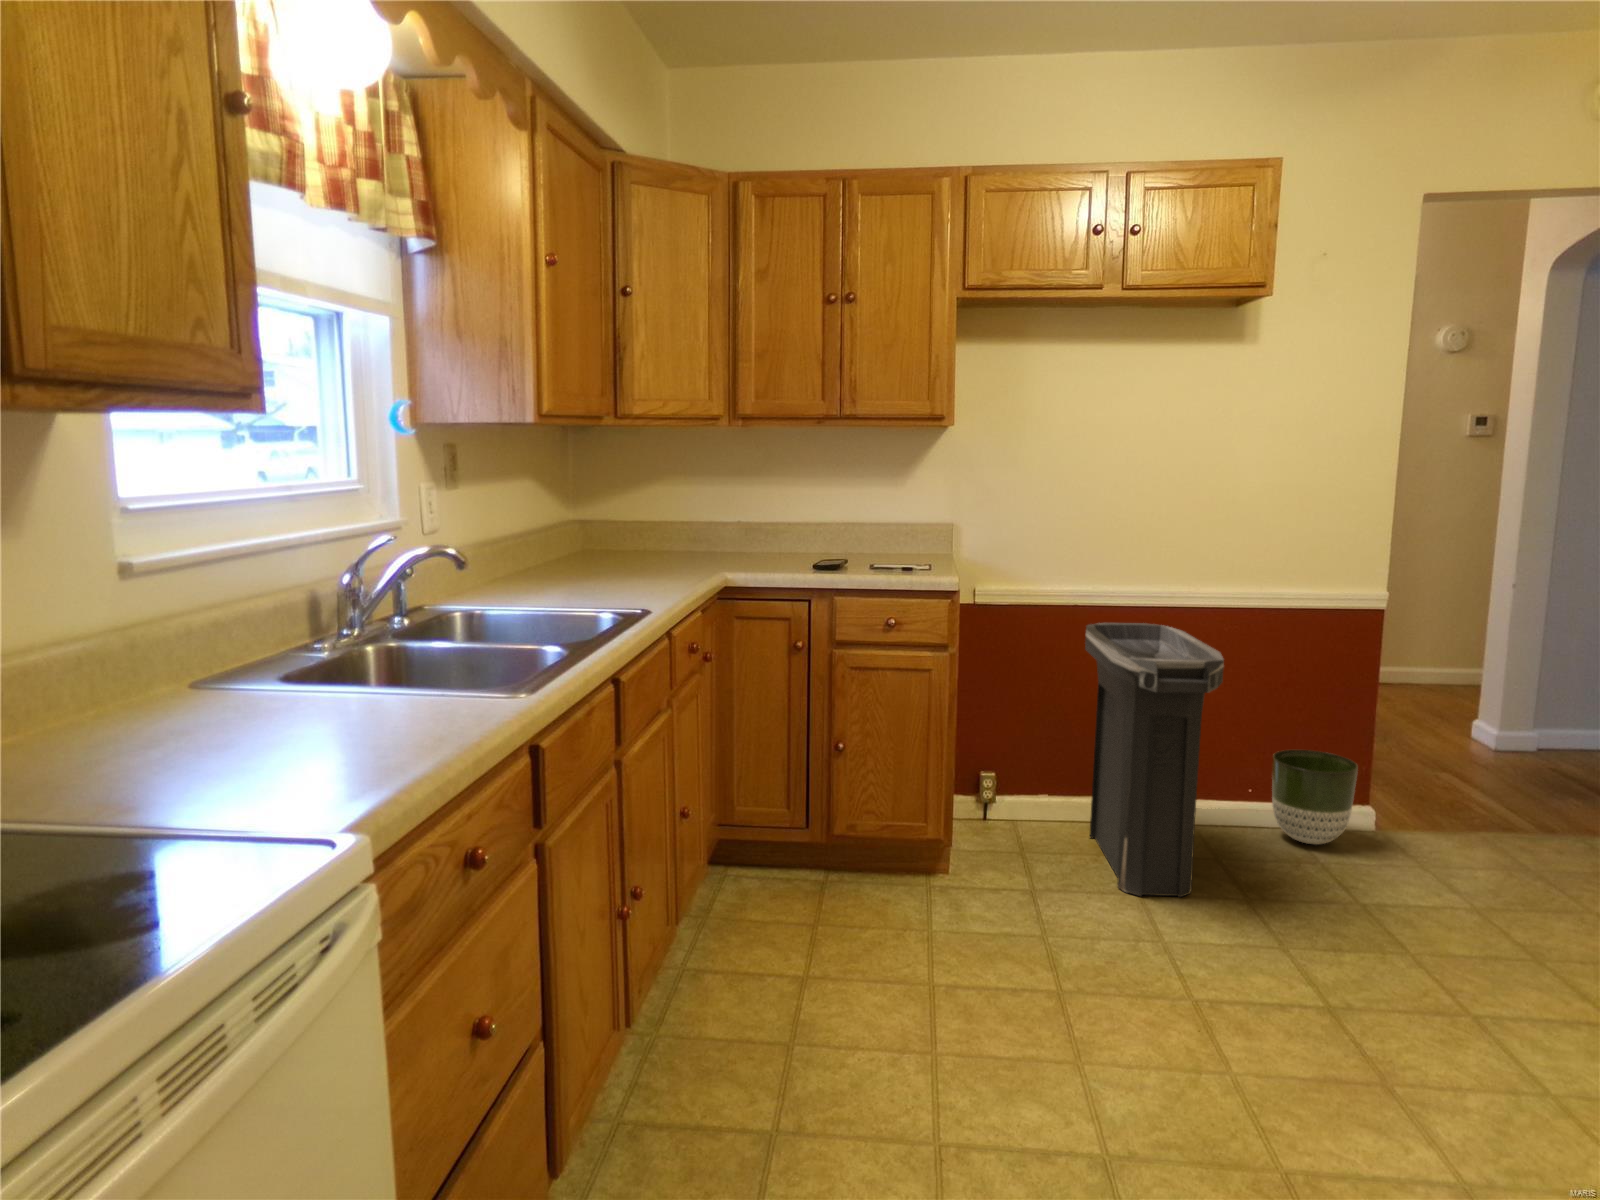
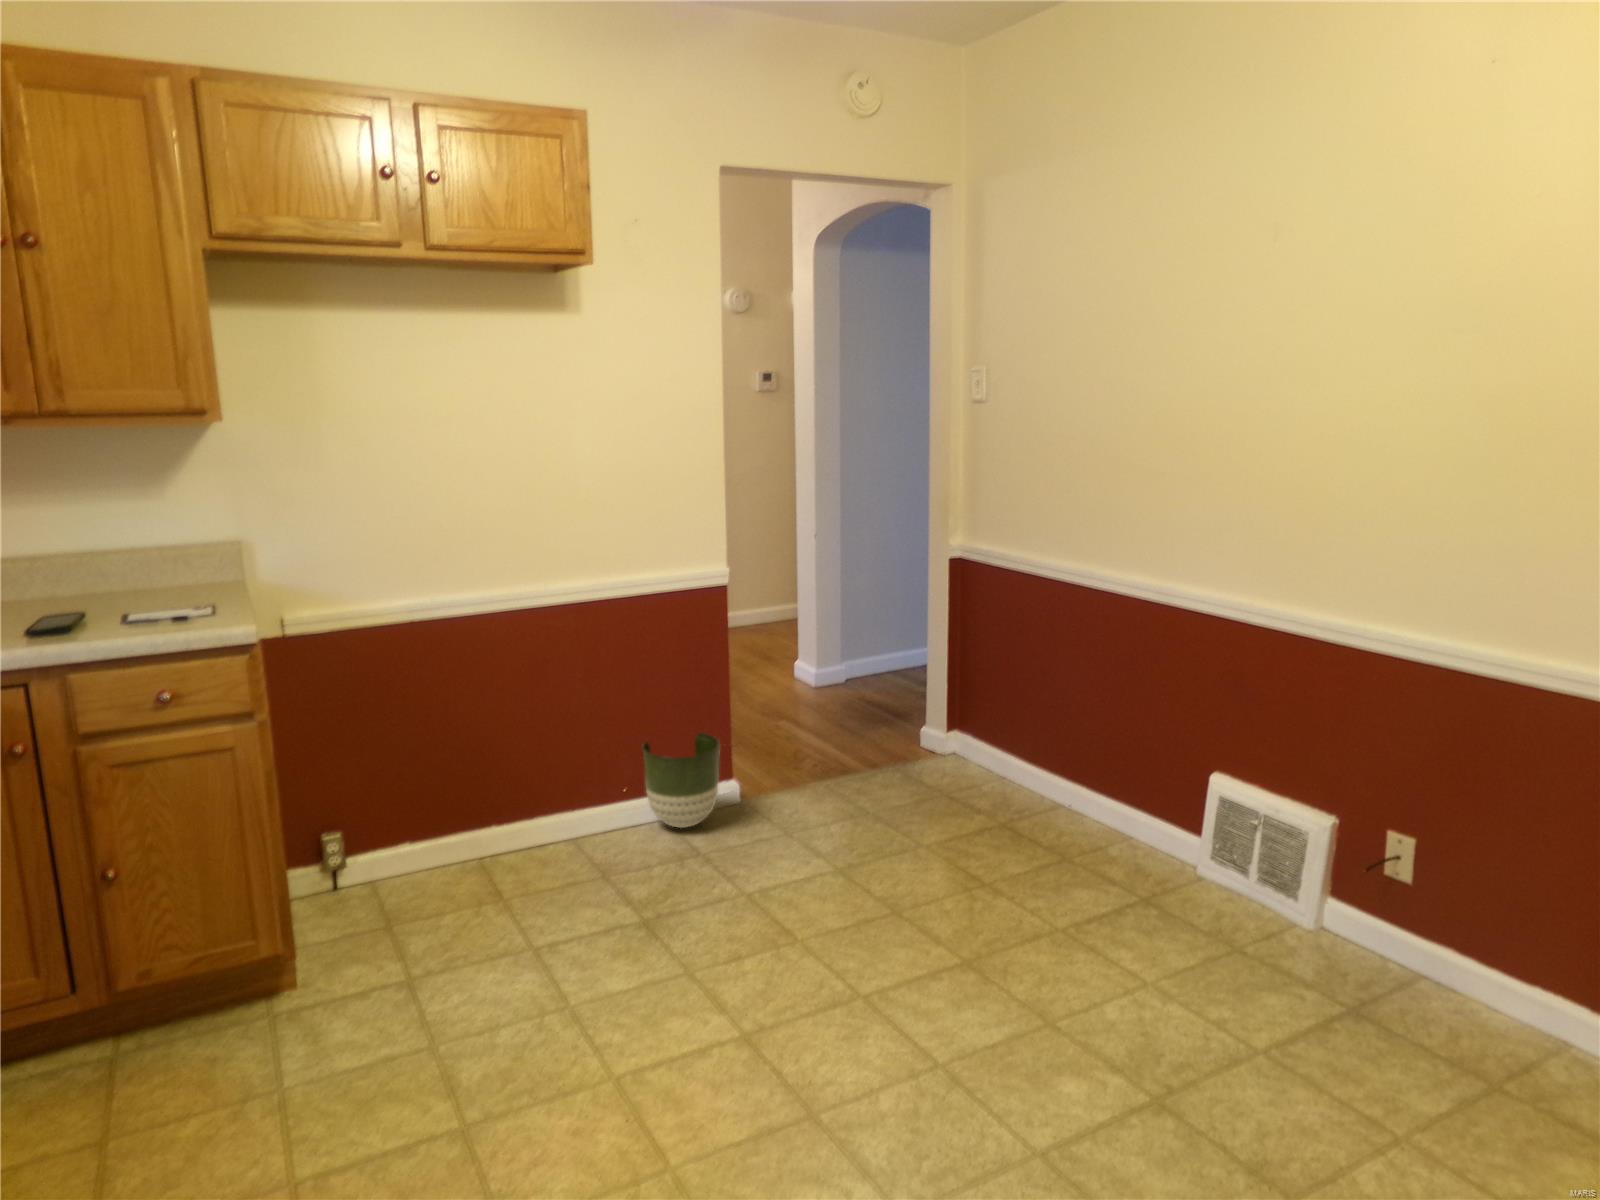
trash can: present [1085,623,1224,897] -> none [431,631,592,945]

